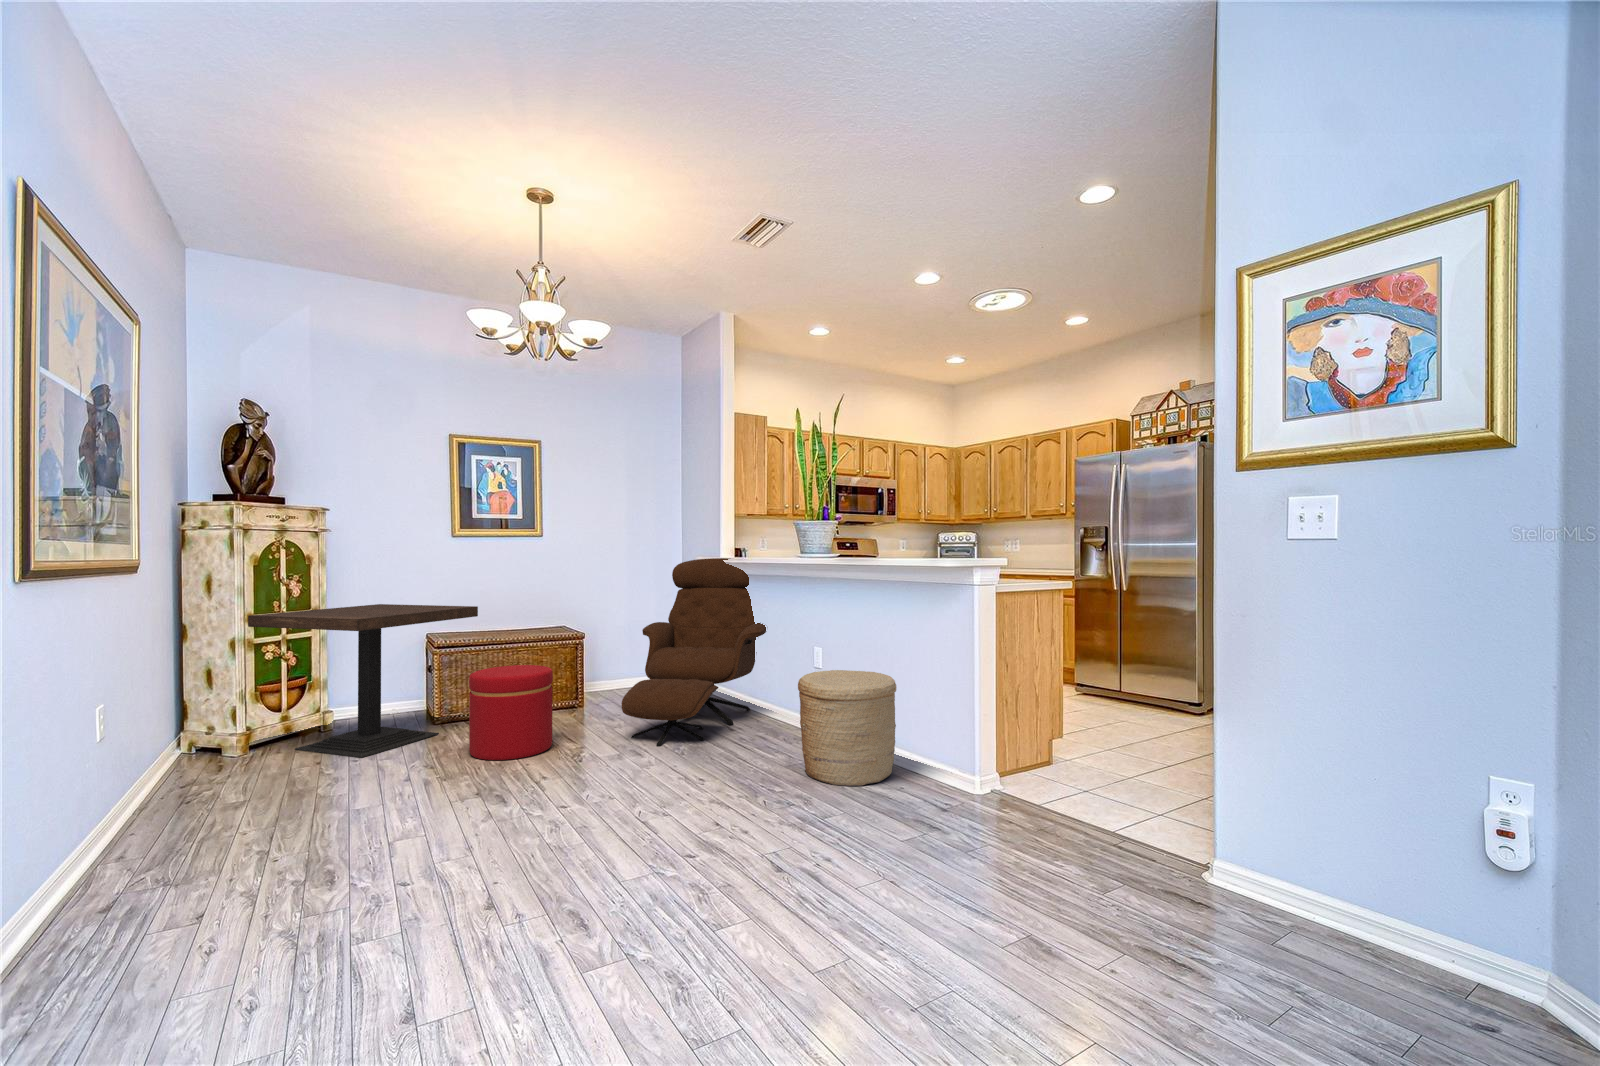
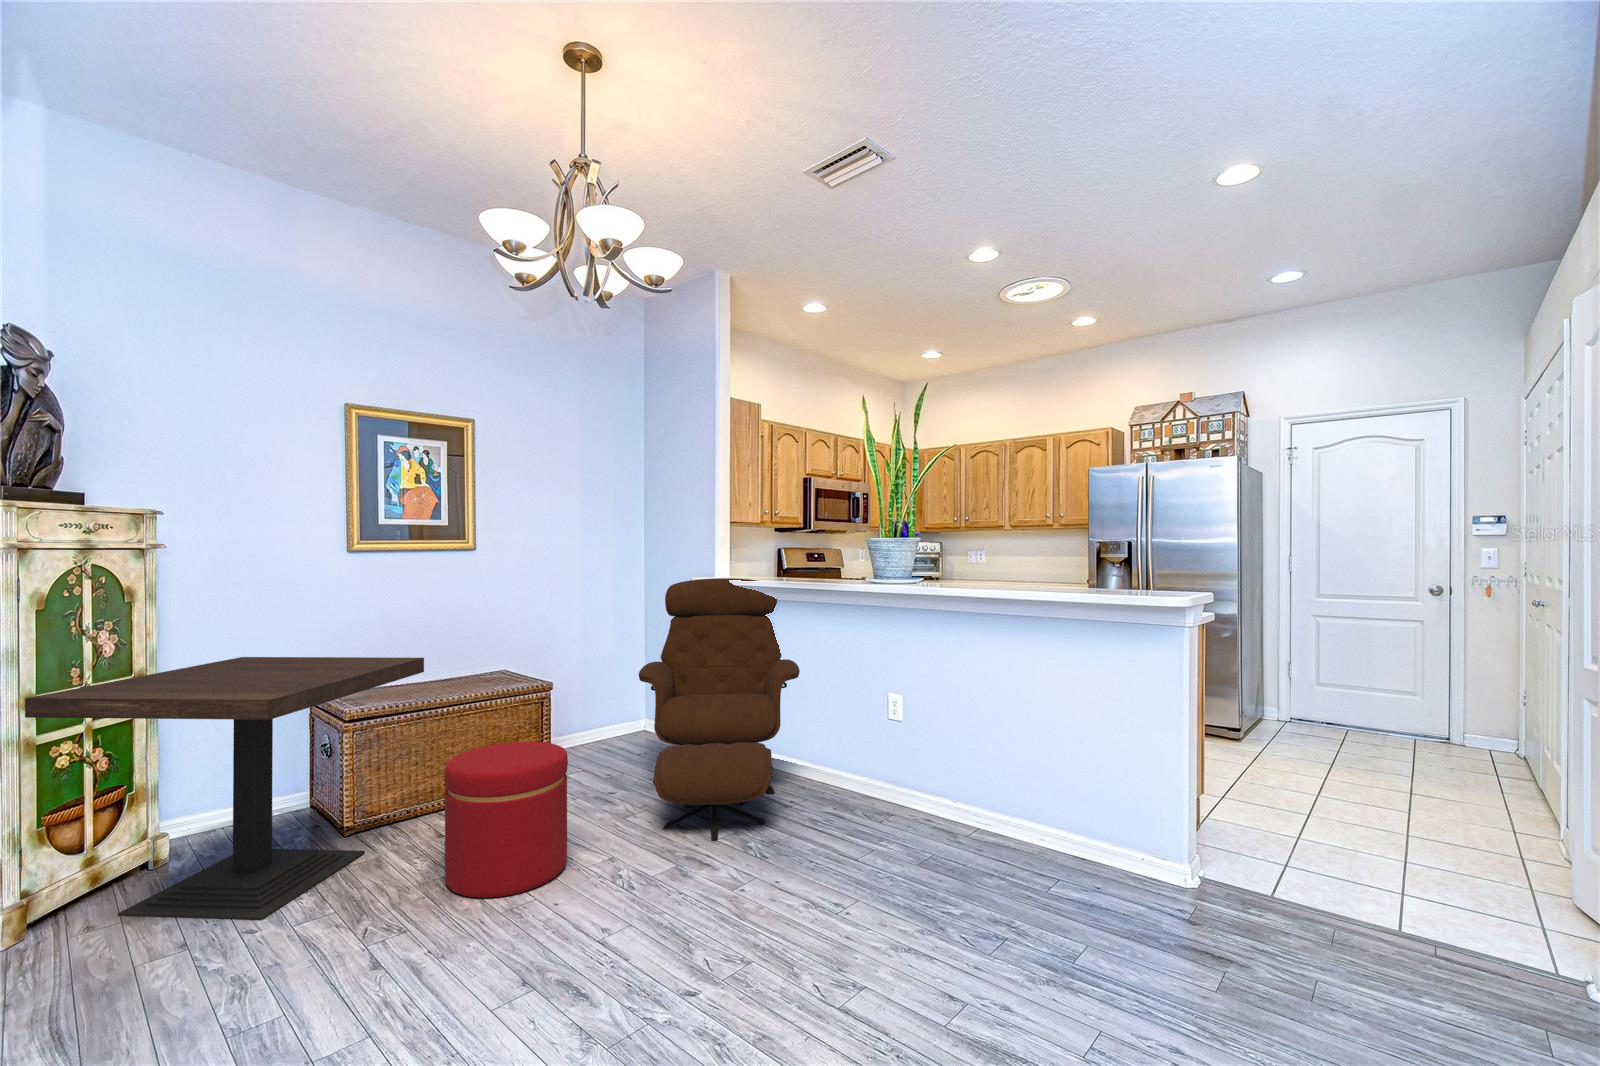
woven basket: present [798,670,896,786] -> none [932,726,1061,884]

